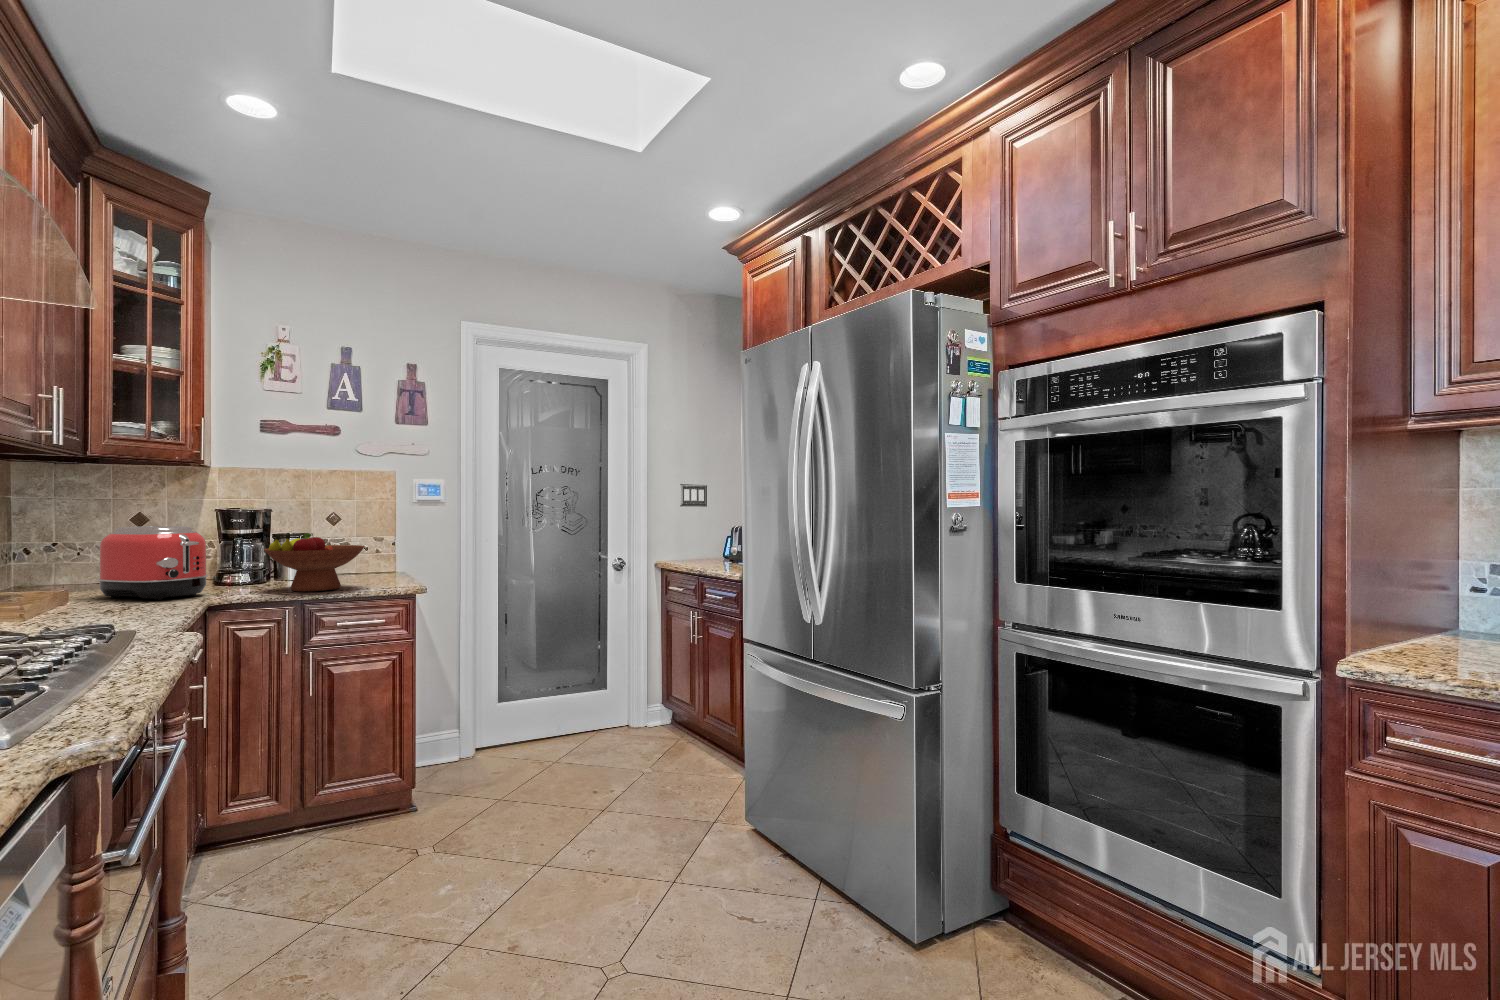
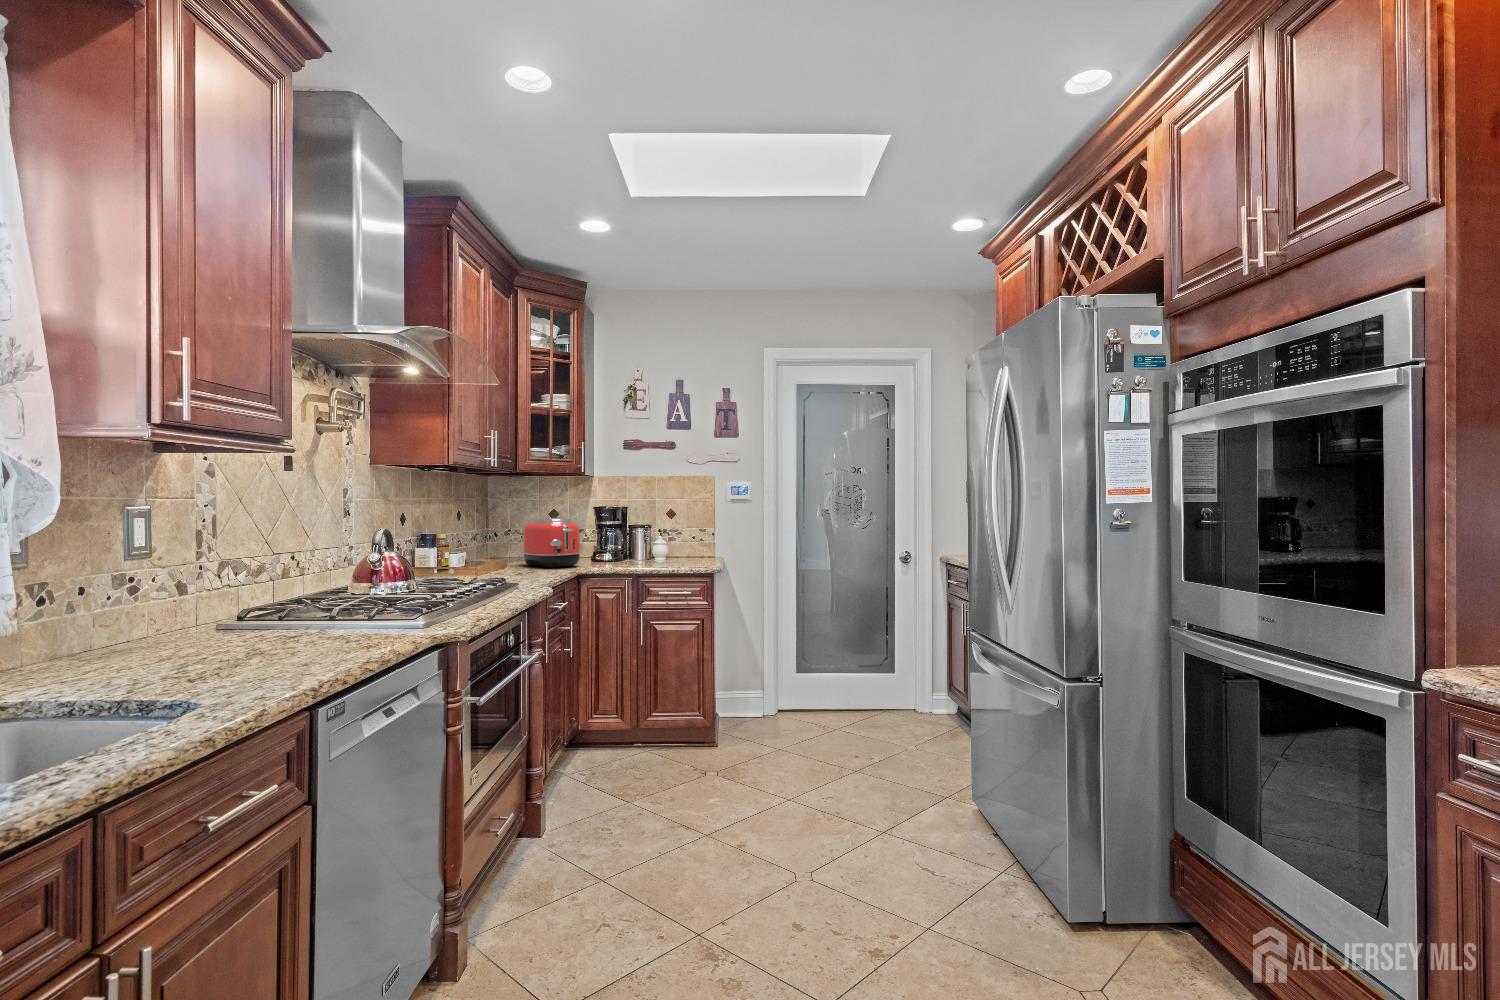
fruit bowl: present [264,533,365,592] -> none [613,524,679,567]

